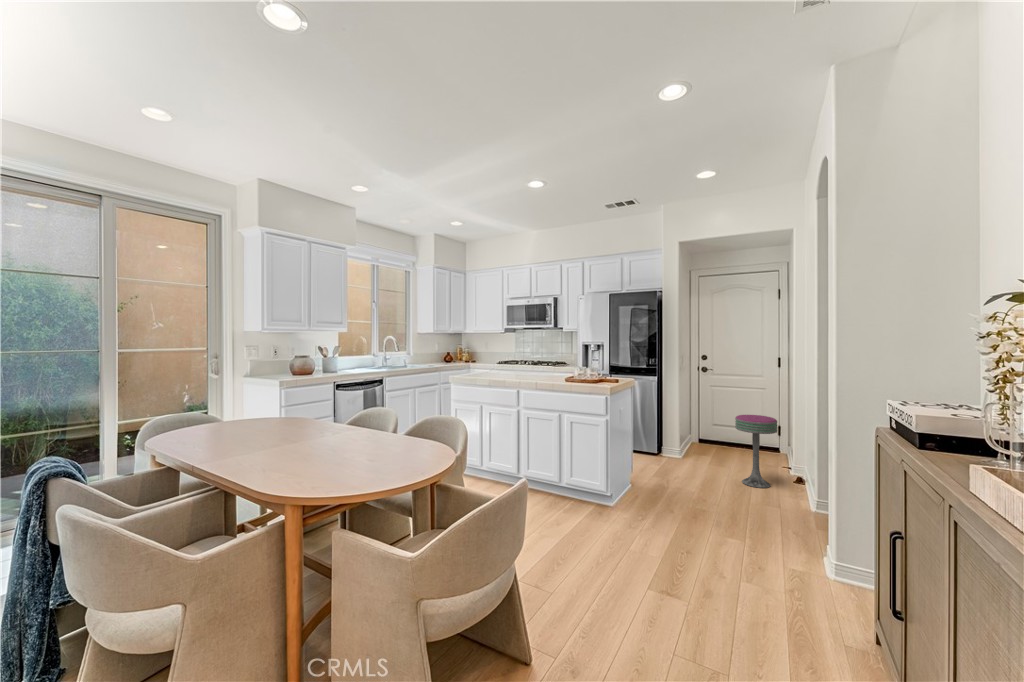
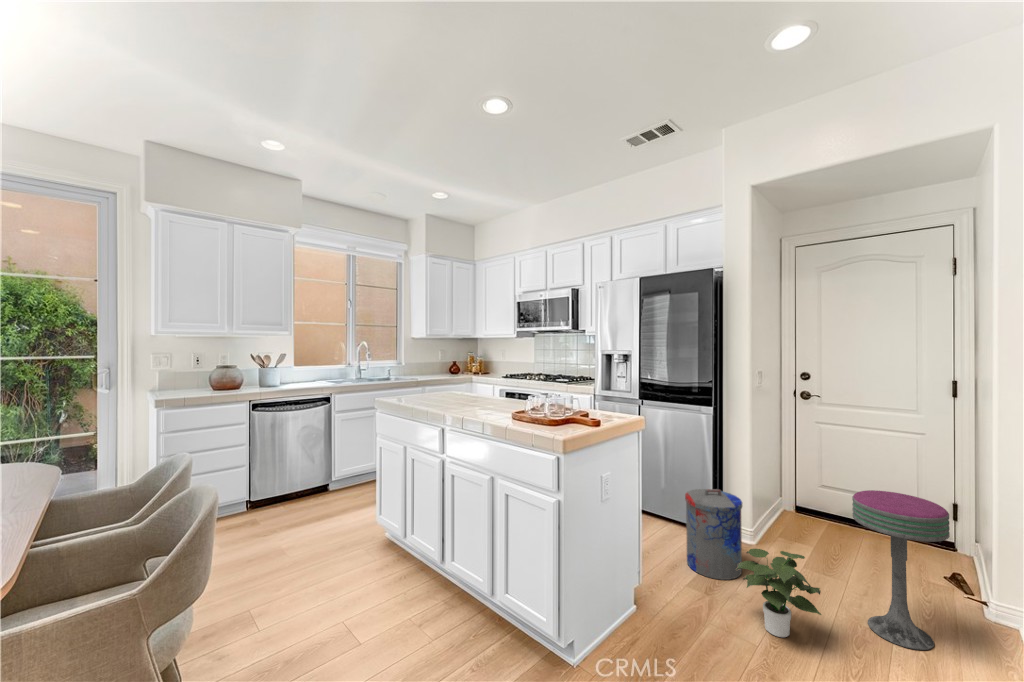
trash can: none [646,423,678,473] -> present [685,489,742,580]
potted plant: none [681,447,724,490] -> present [737,549,822,637]

